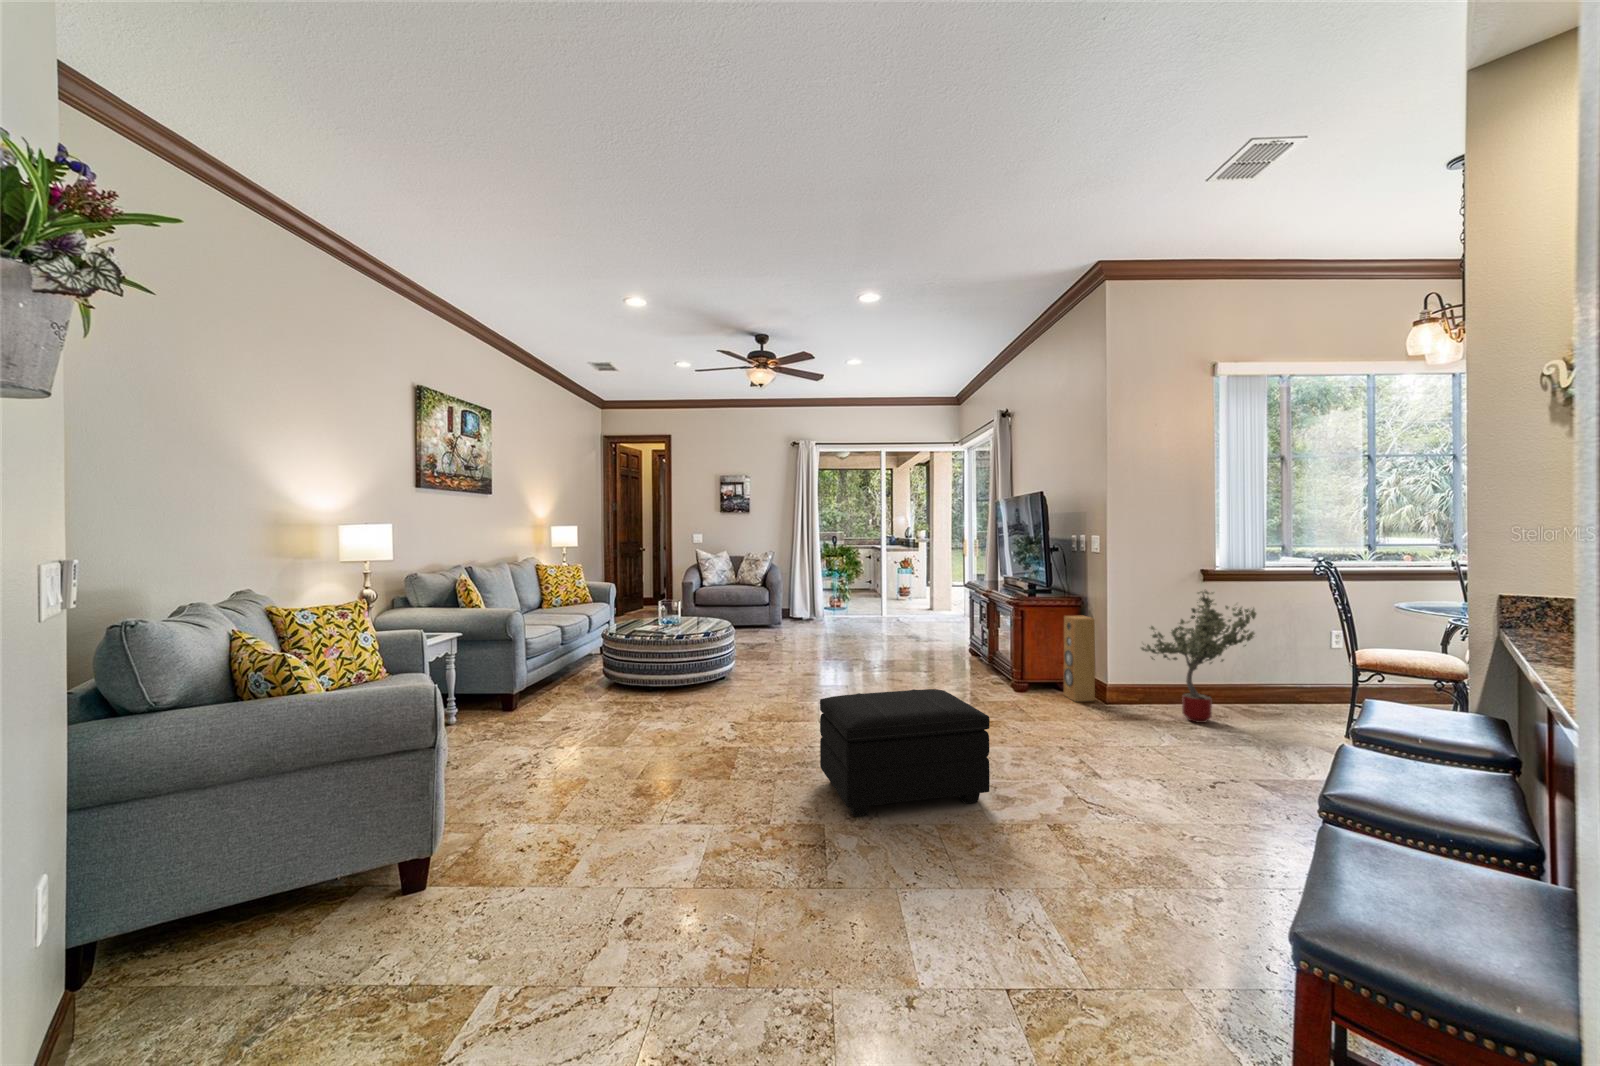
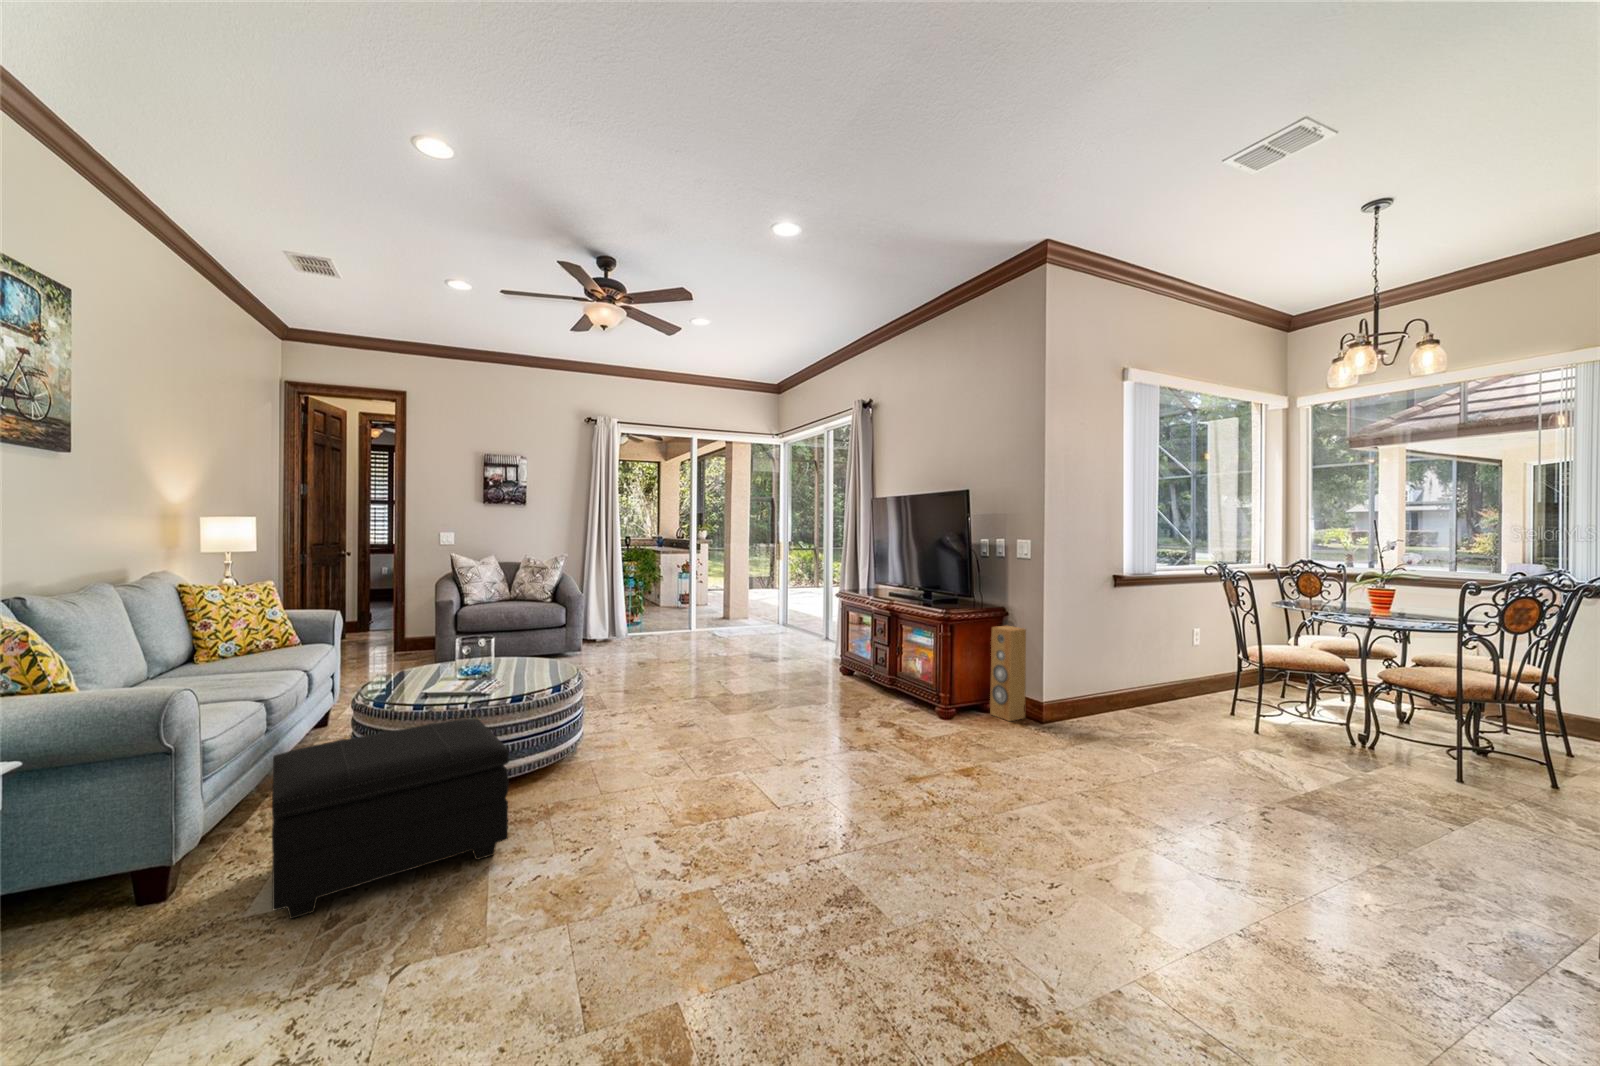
potted tree: present [1141,590,1256,723] -> none [1084,594,1180,731]
footstool: present [820,689,990,817] -> present [272,719,509,919]

